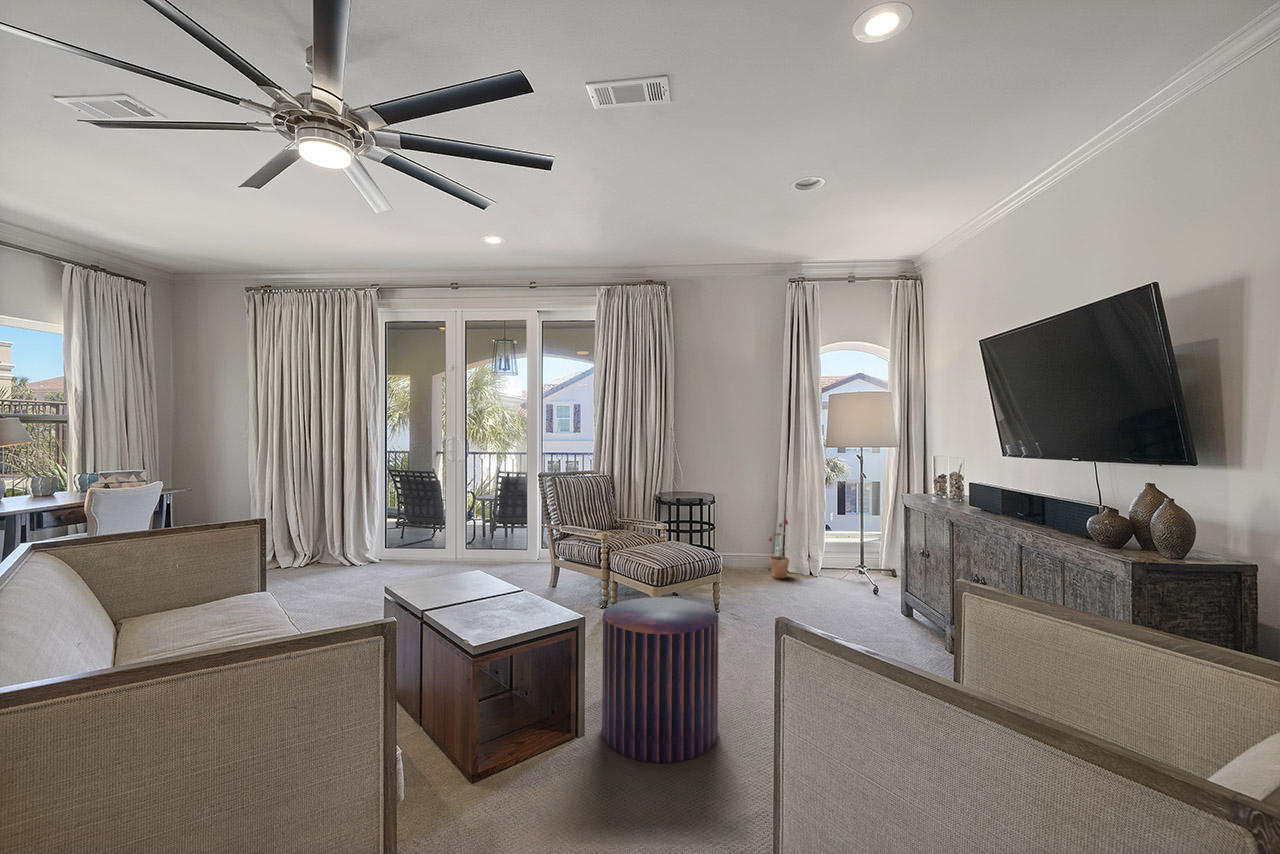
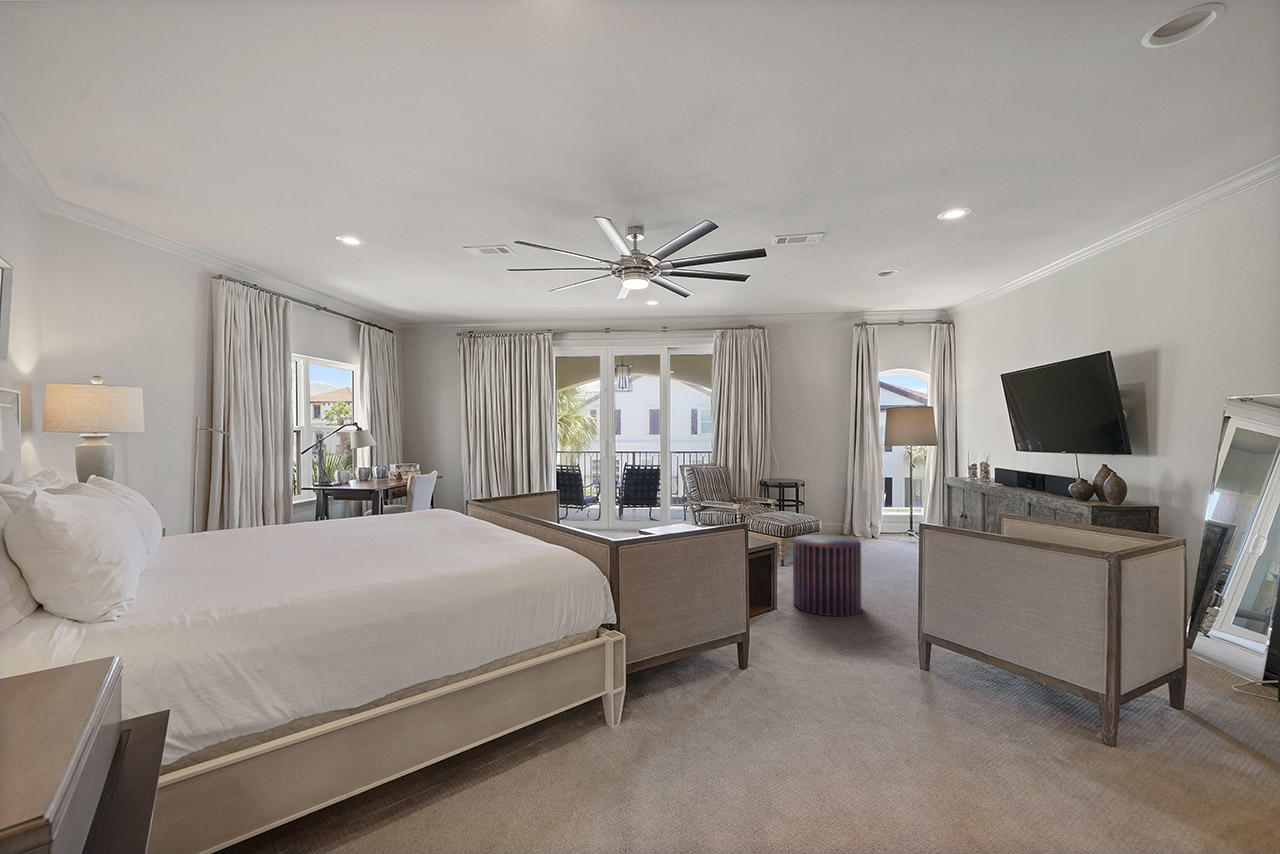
potted plant: present [769,519,789,578] -> none [845,498,861,540]

